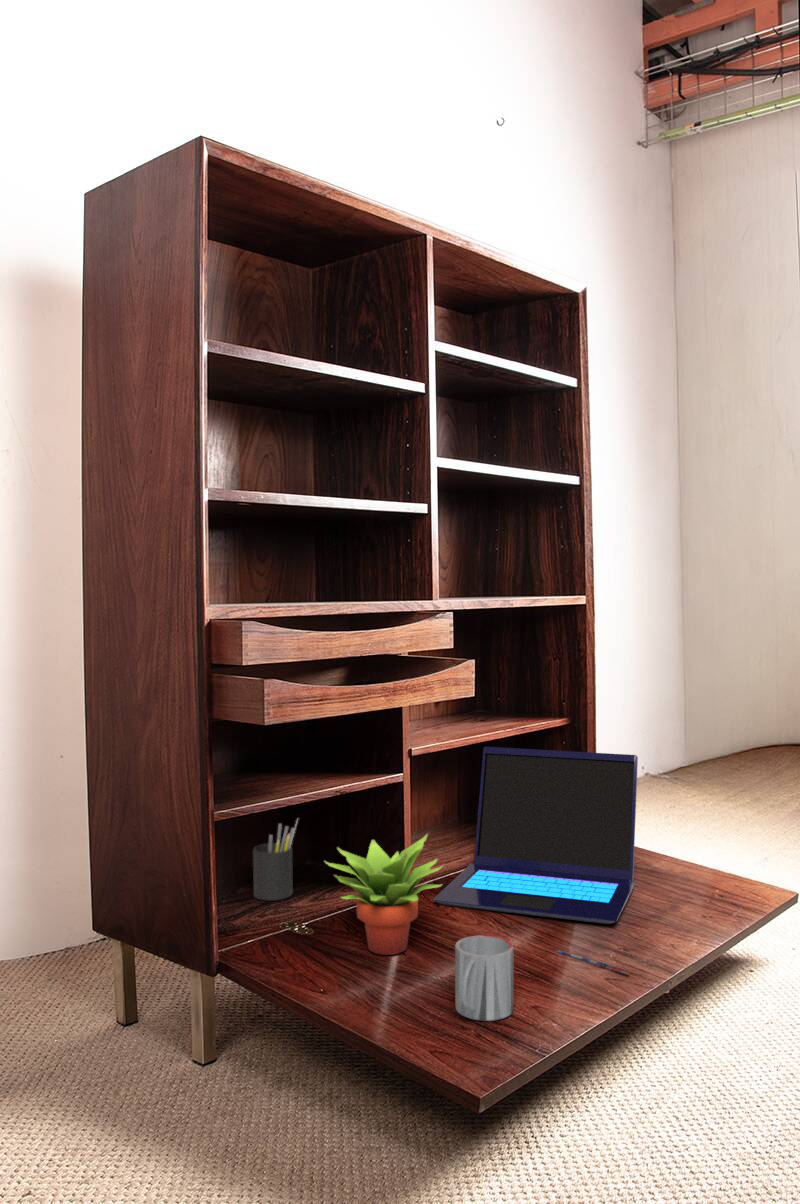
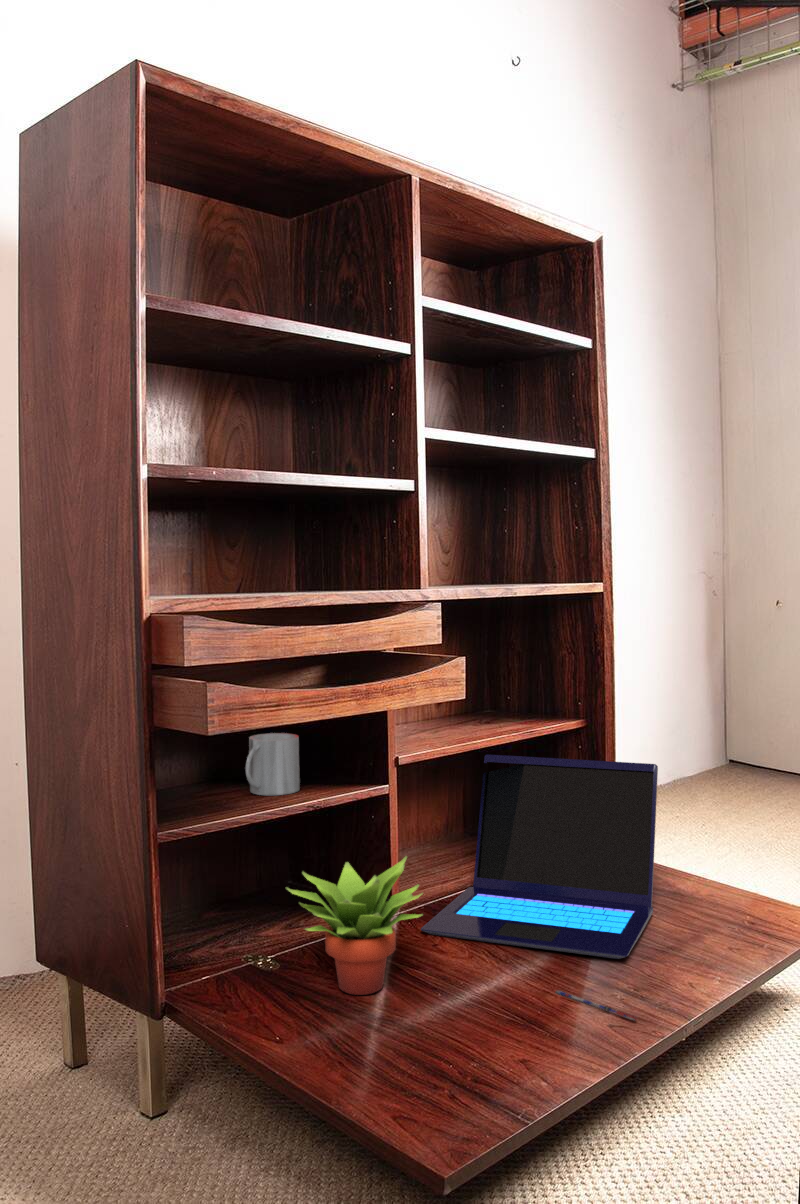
pen holder: present [253,822,298,900] -> none [219,836,270,929]
mug: present [455,935,514,1021] -> present [246,733,300,795]

